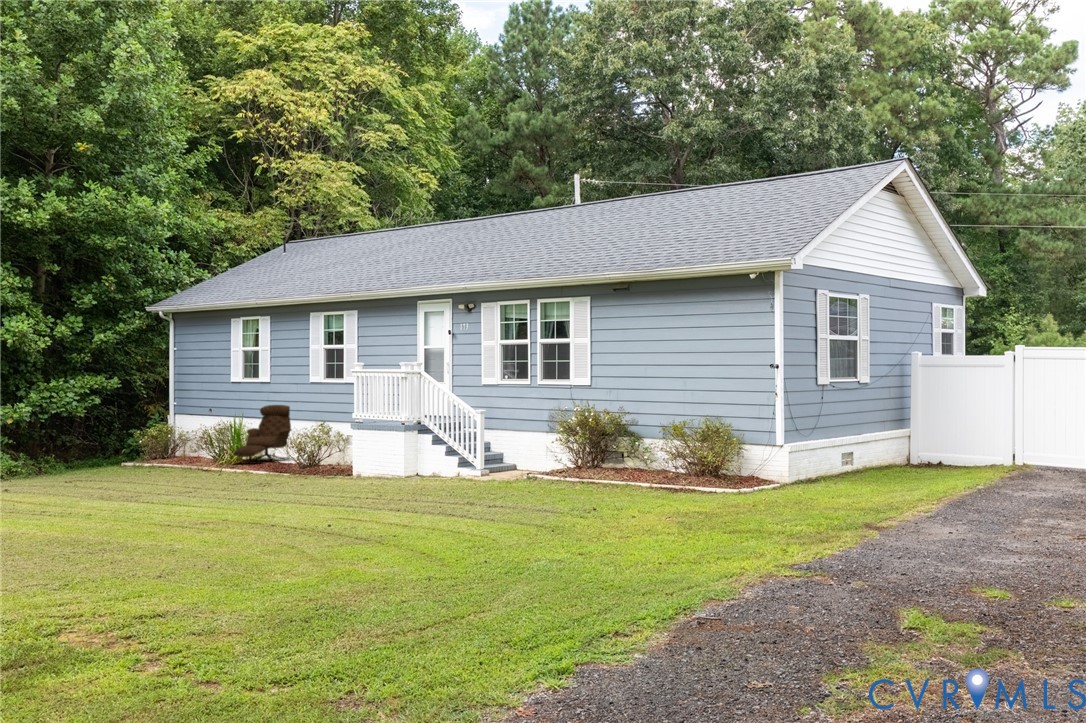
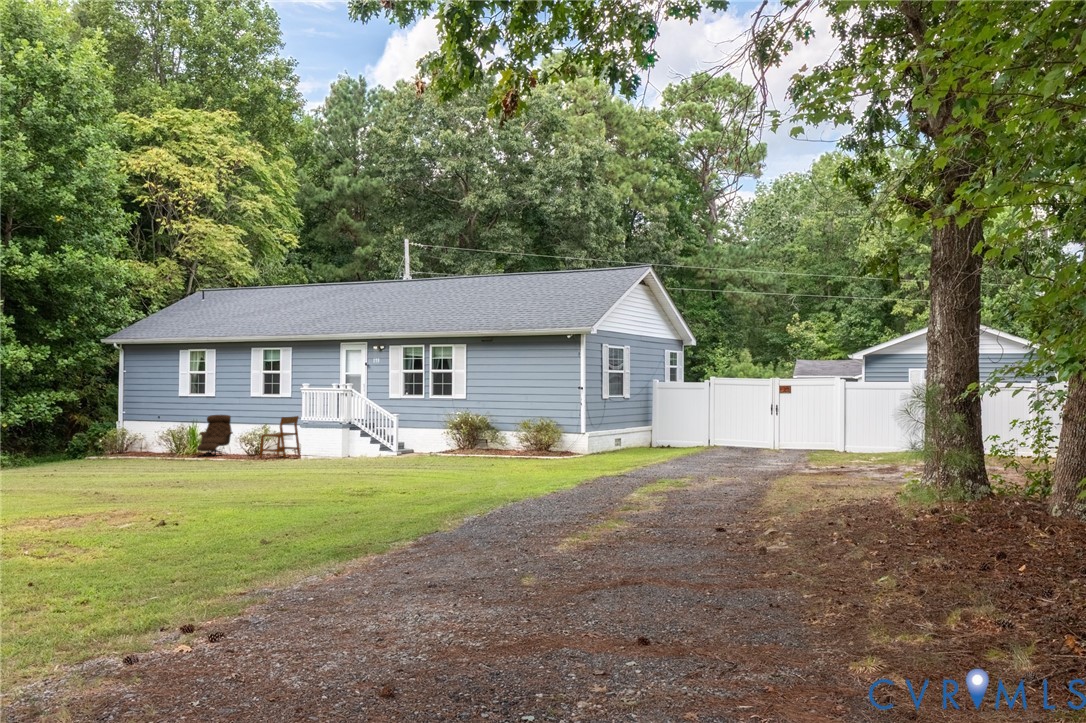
bench: none [294,408,363,472] -> present [260,416,300,458]

